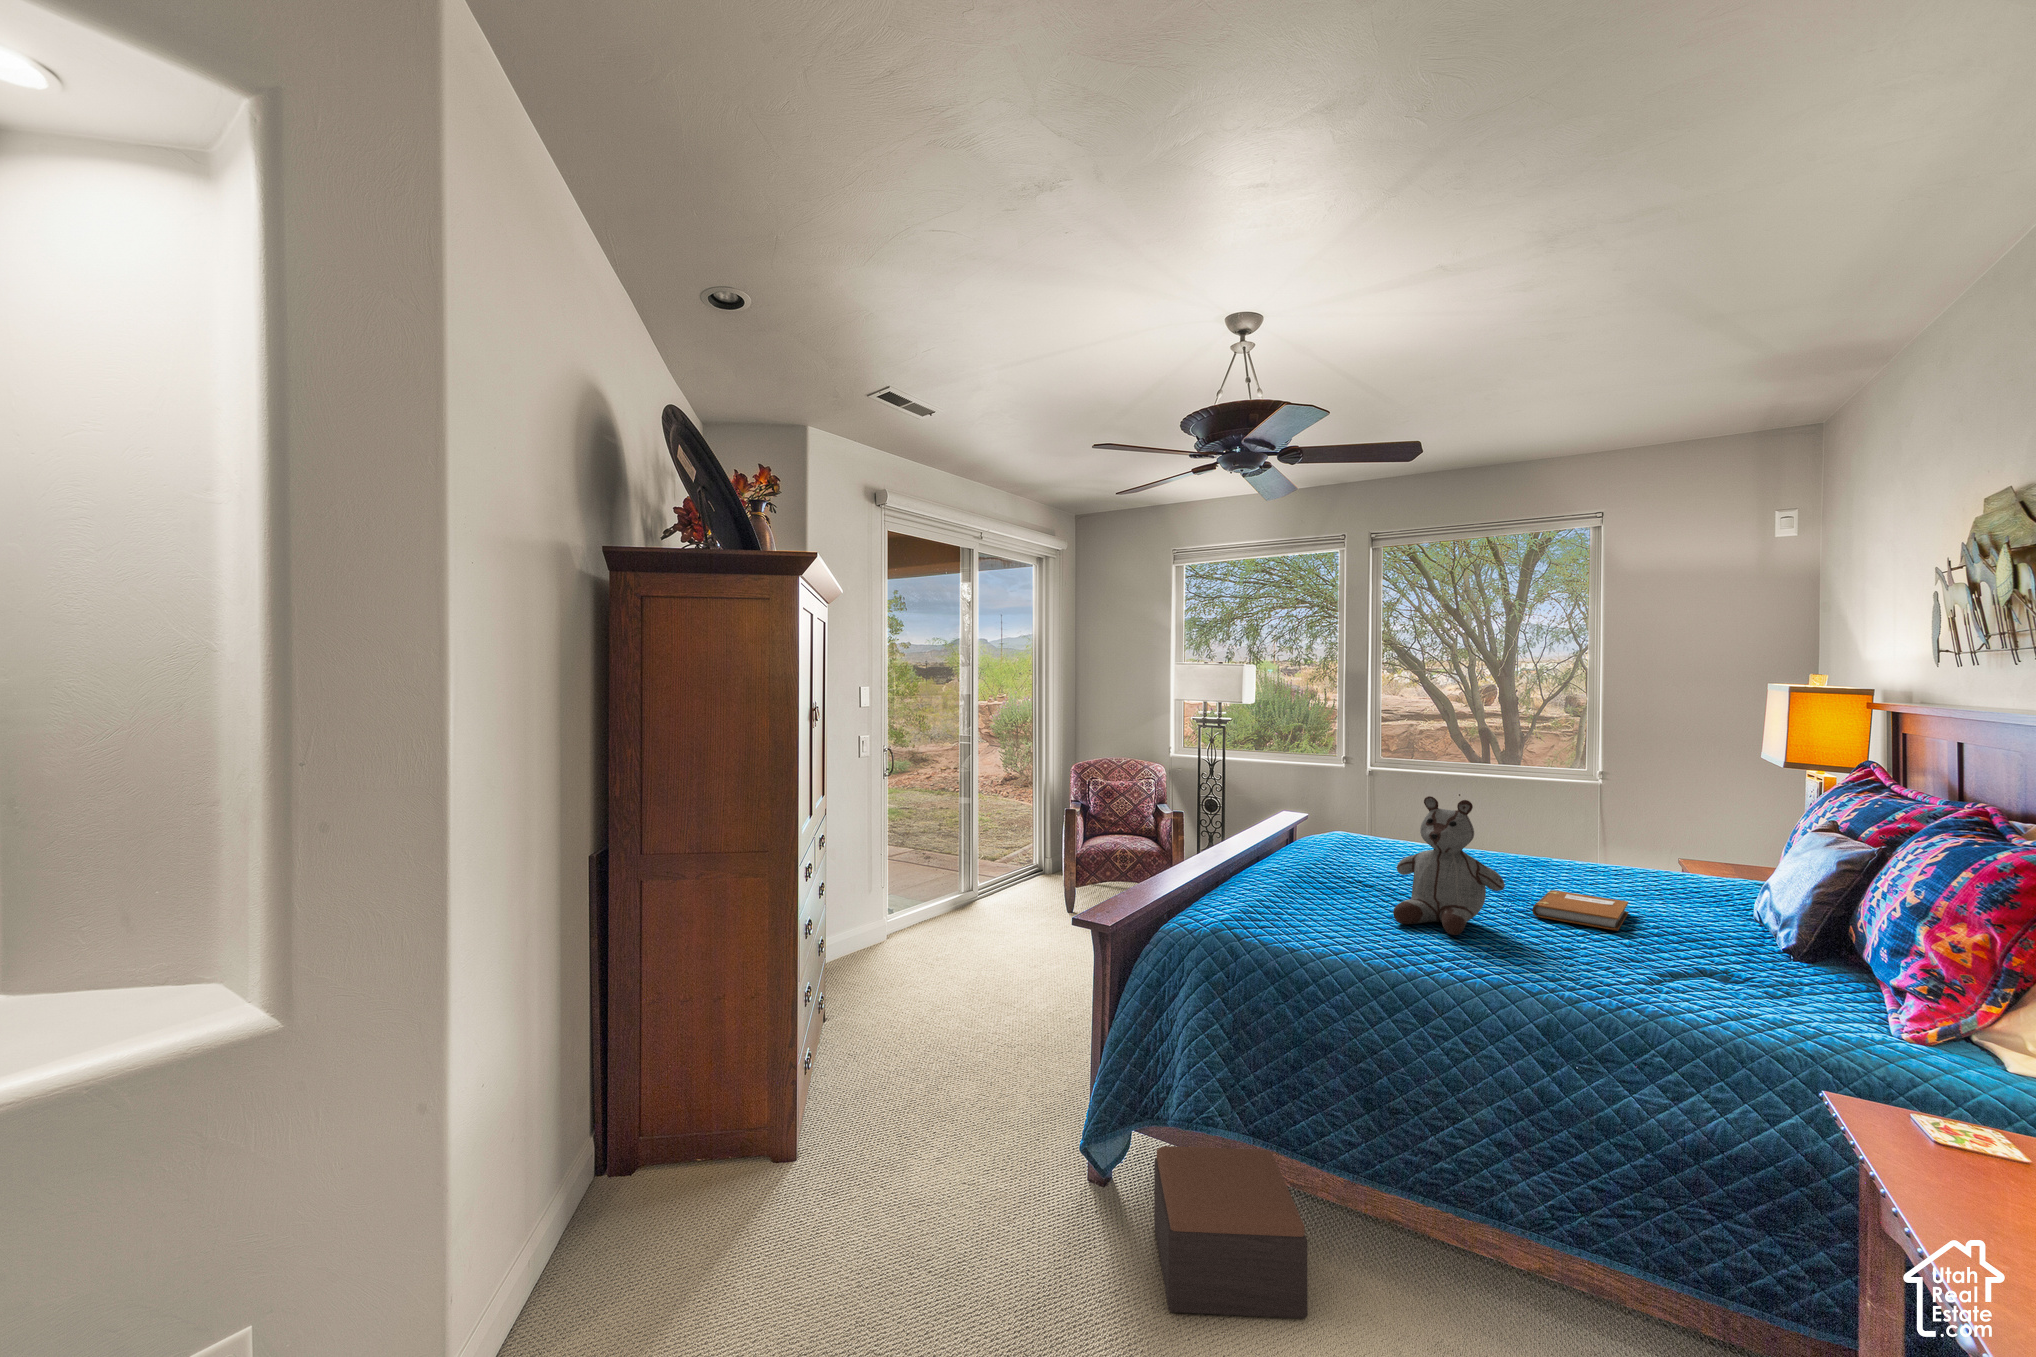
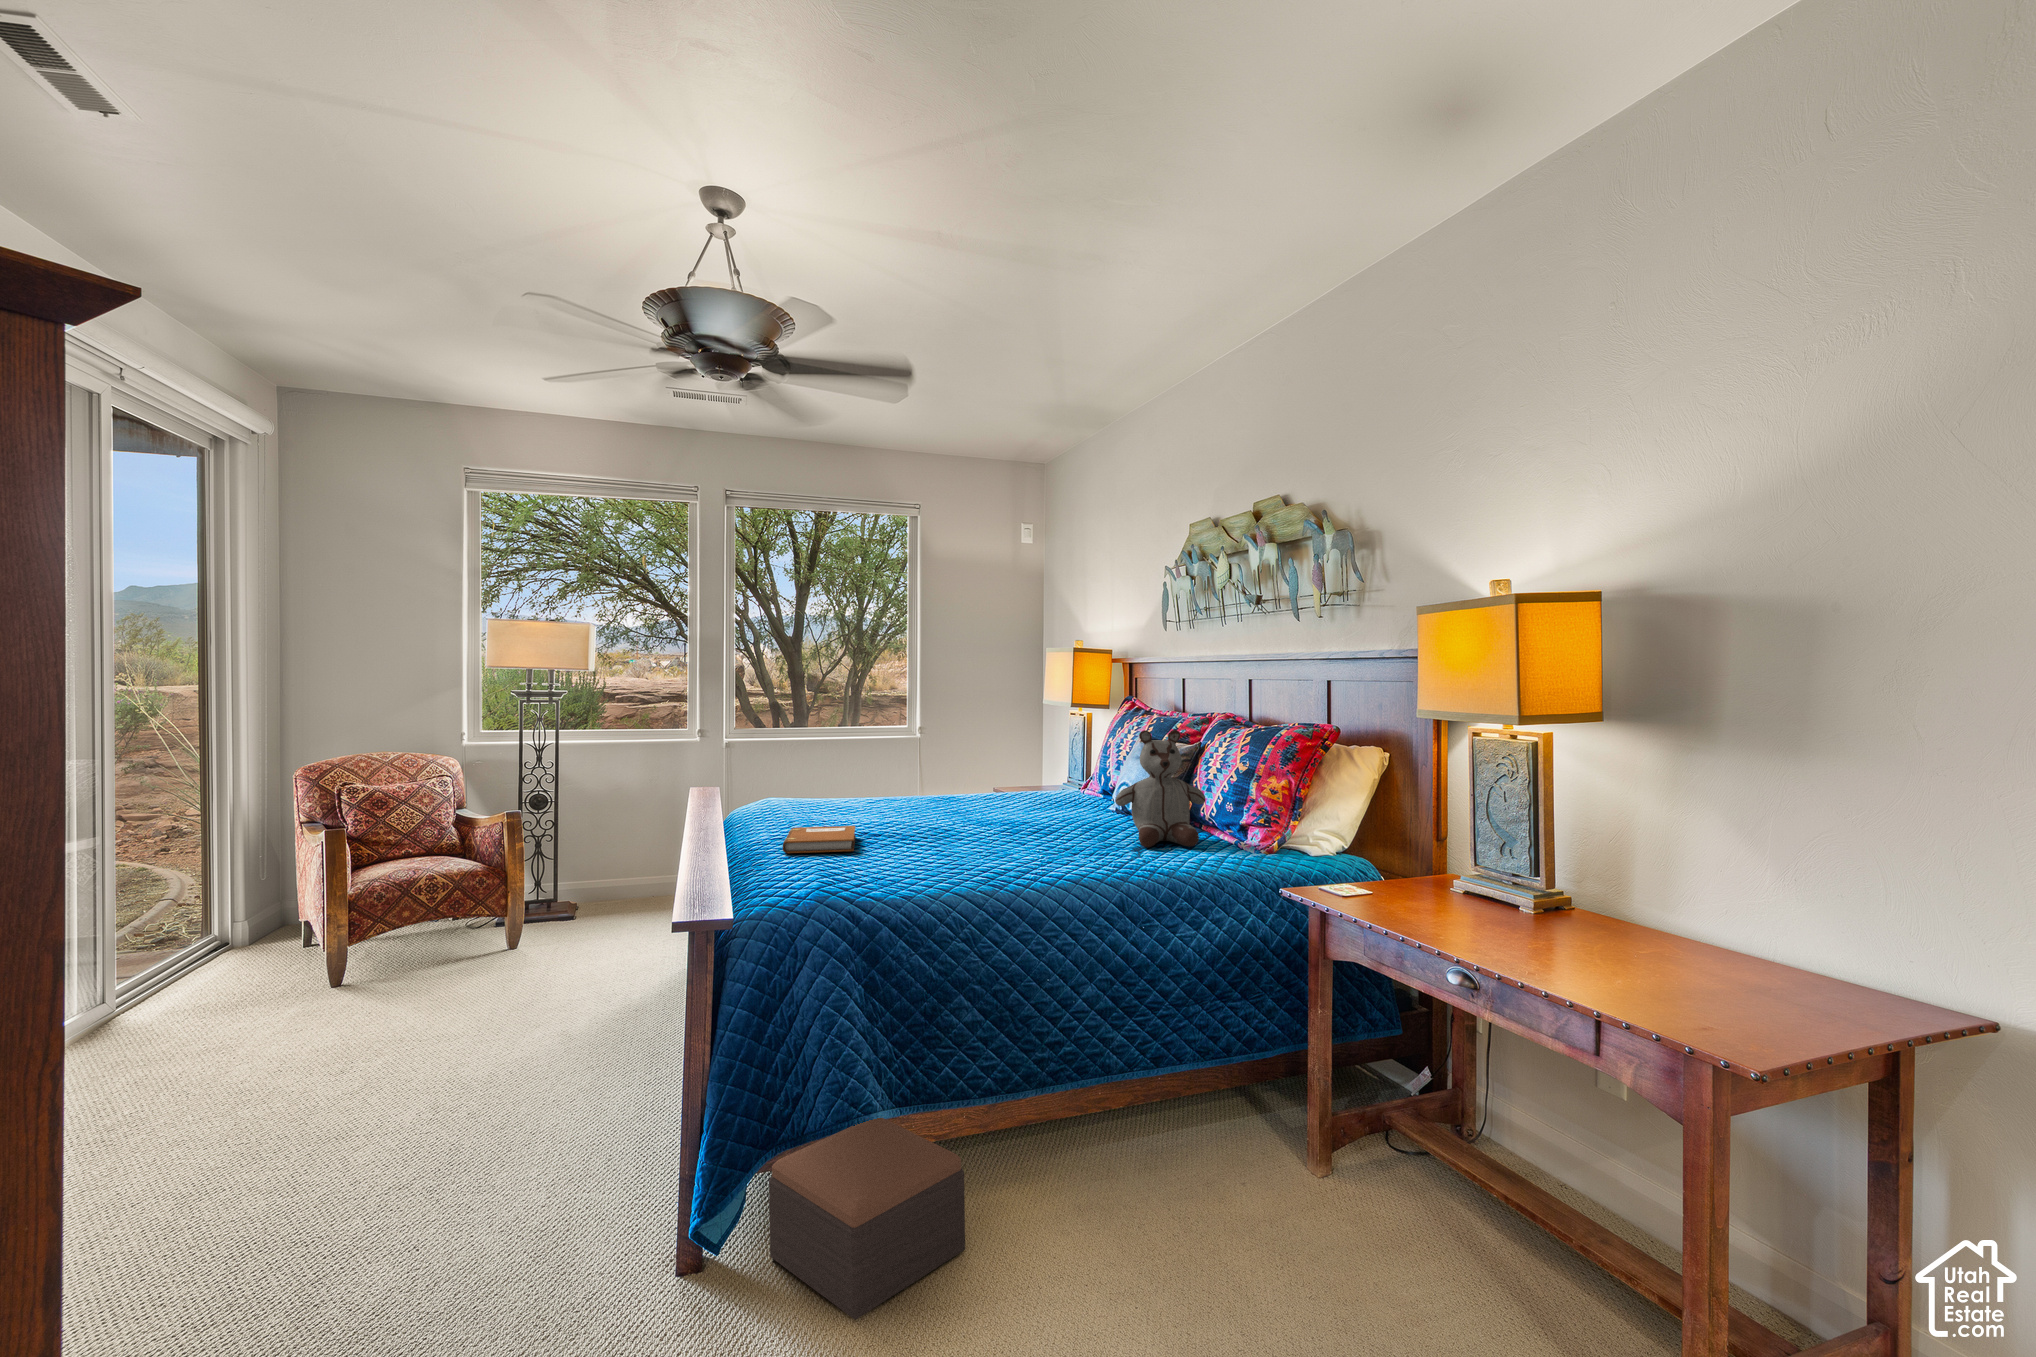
stuffed bear: present [1393,796,1505,935] -> present [1115,730,1206,847]
notebook: present [1533,890,1628,931] -> present [783,826,855,853]

